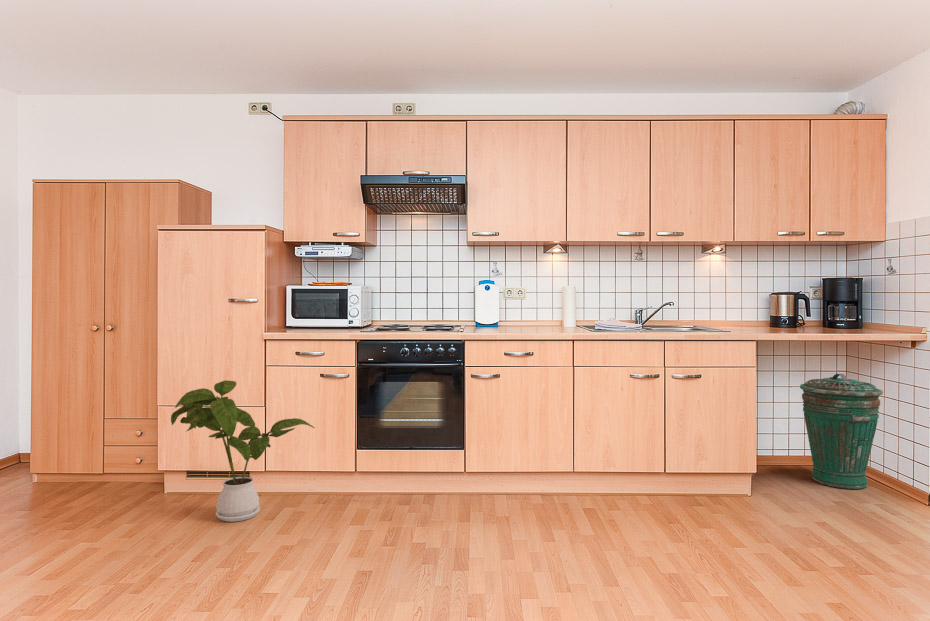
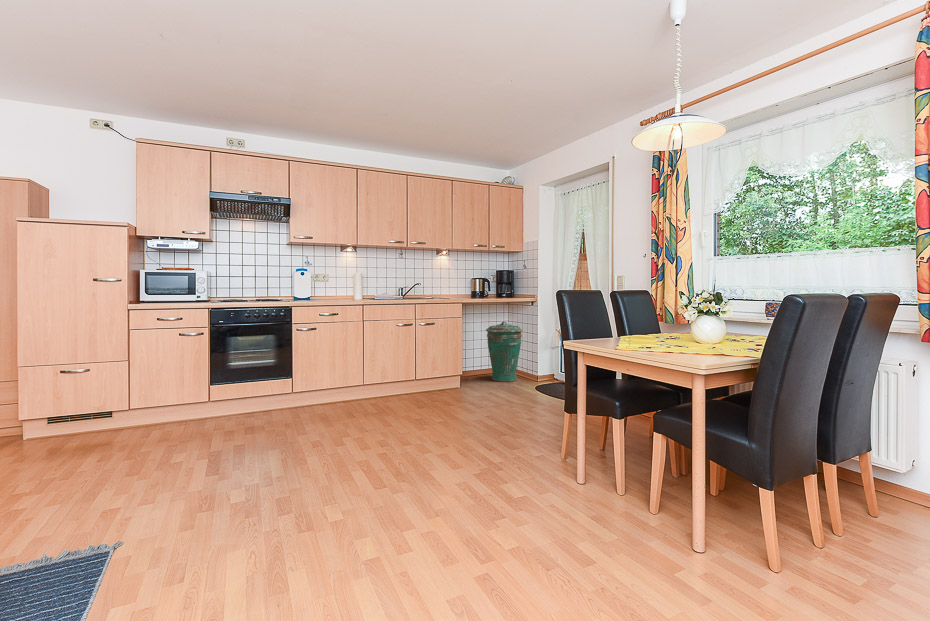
house plant: present [171,380,314,522] -> none [51,339,181,445]

